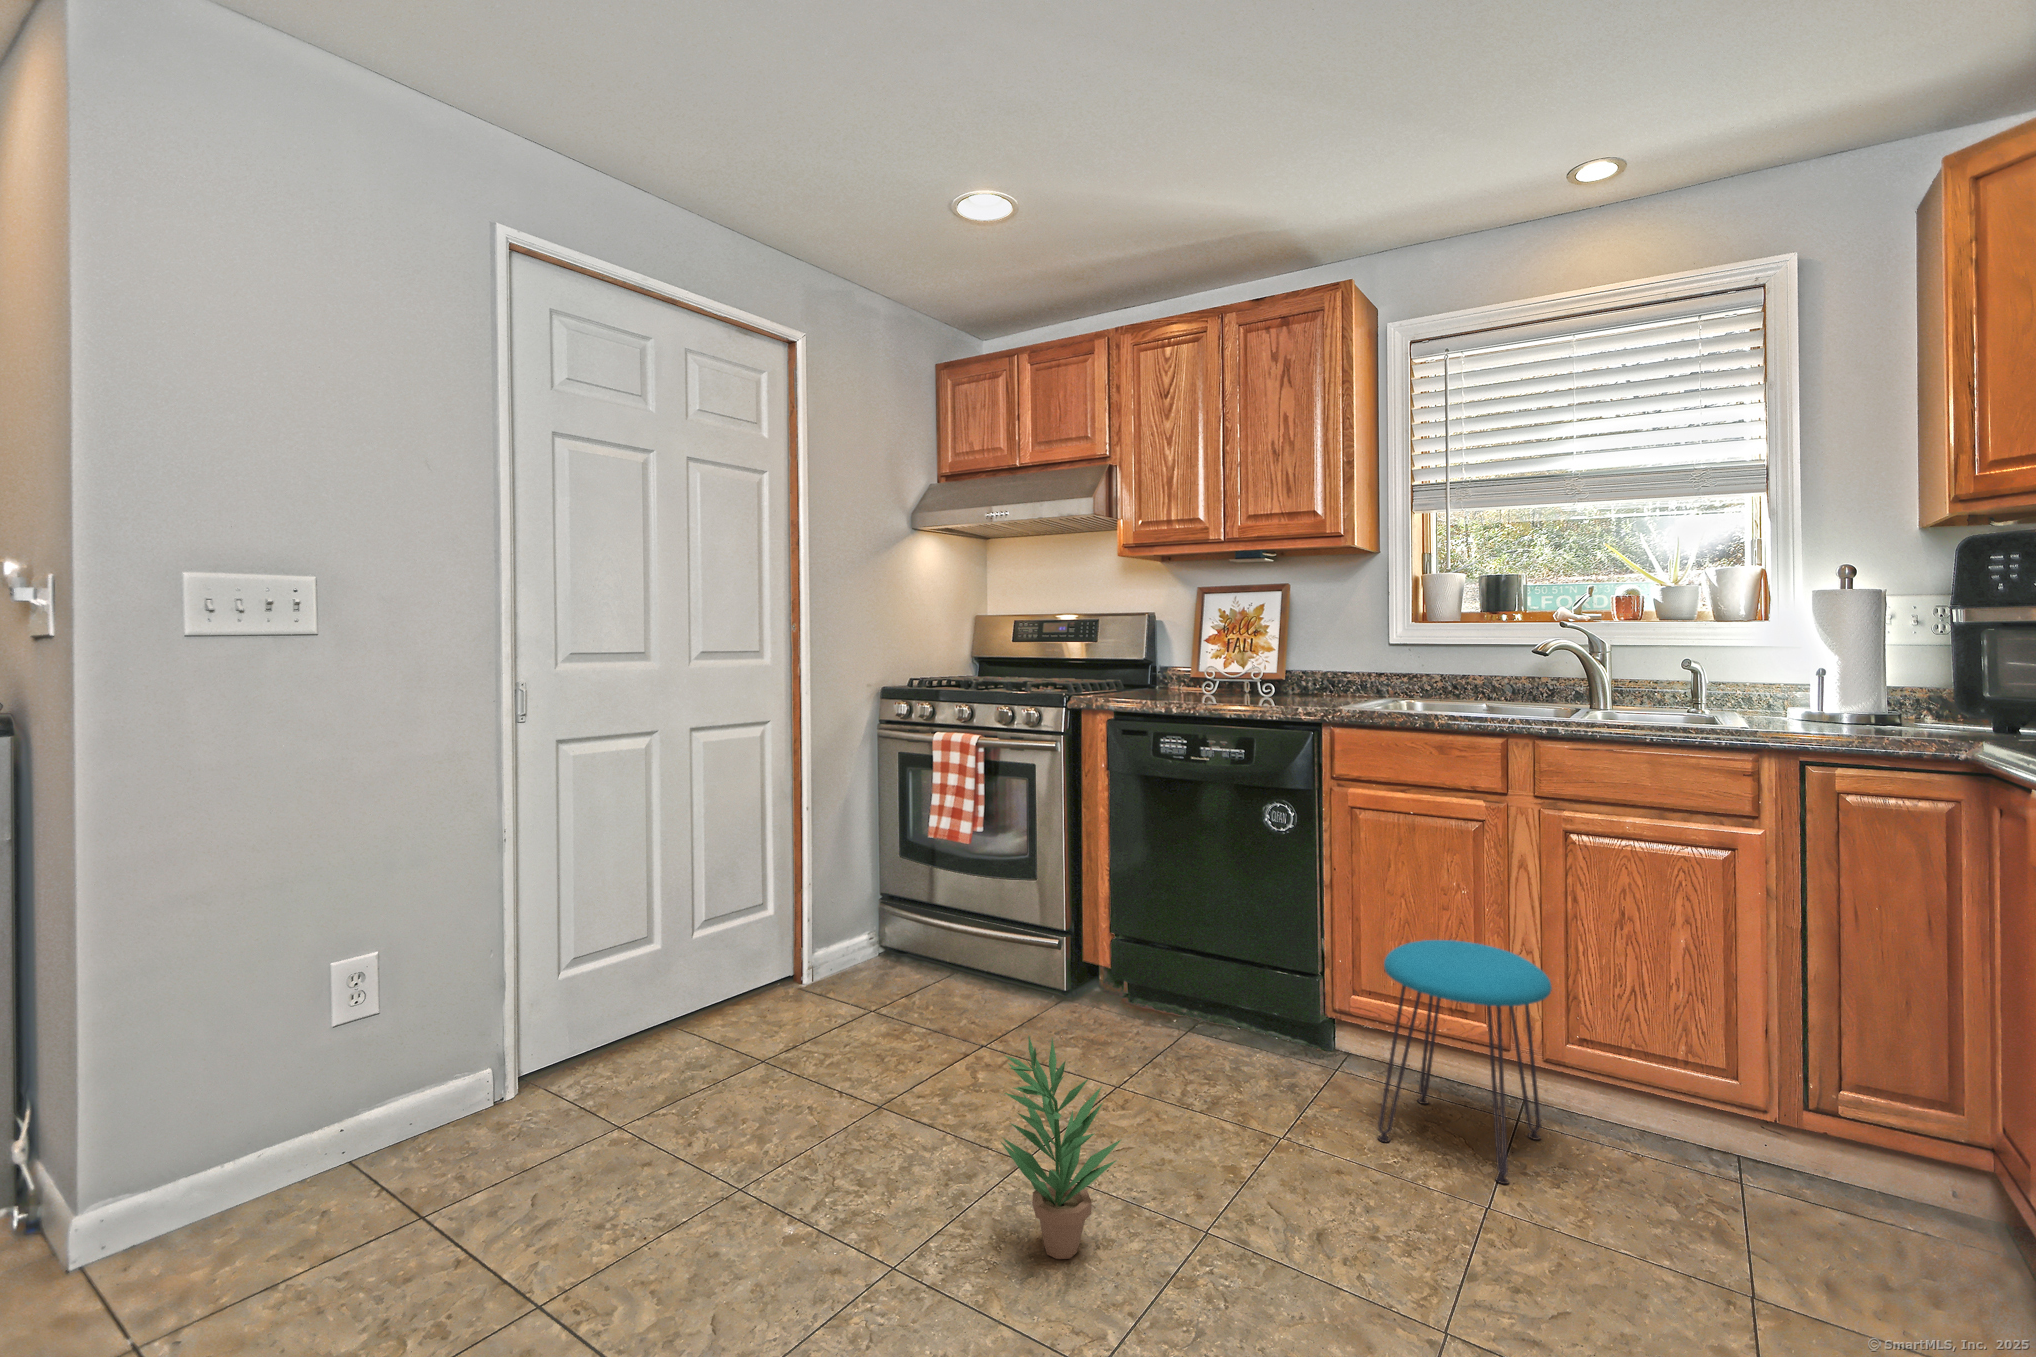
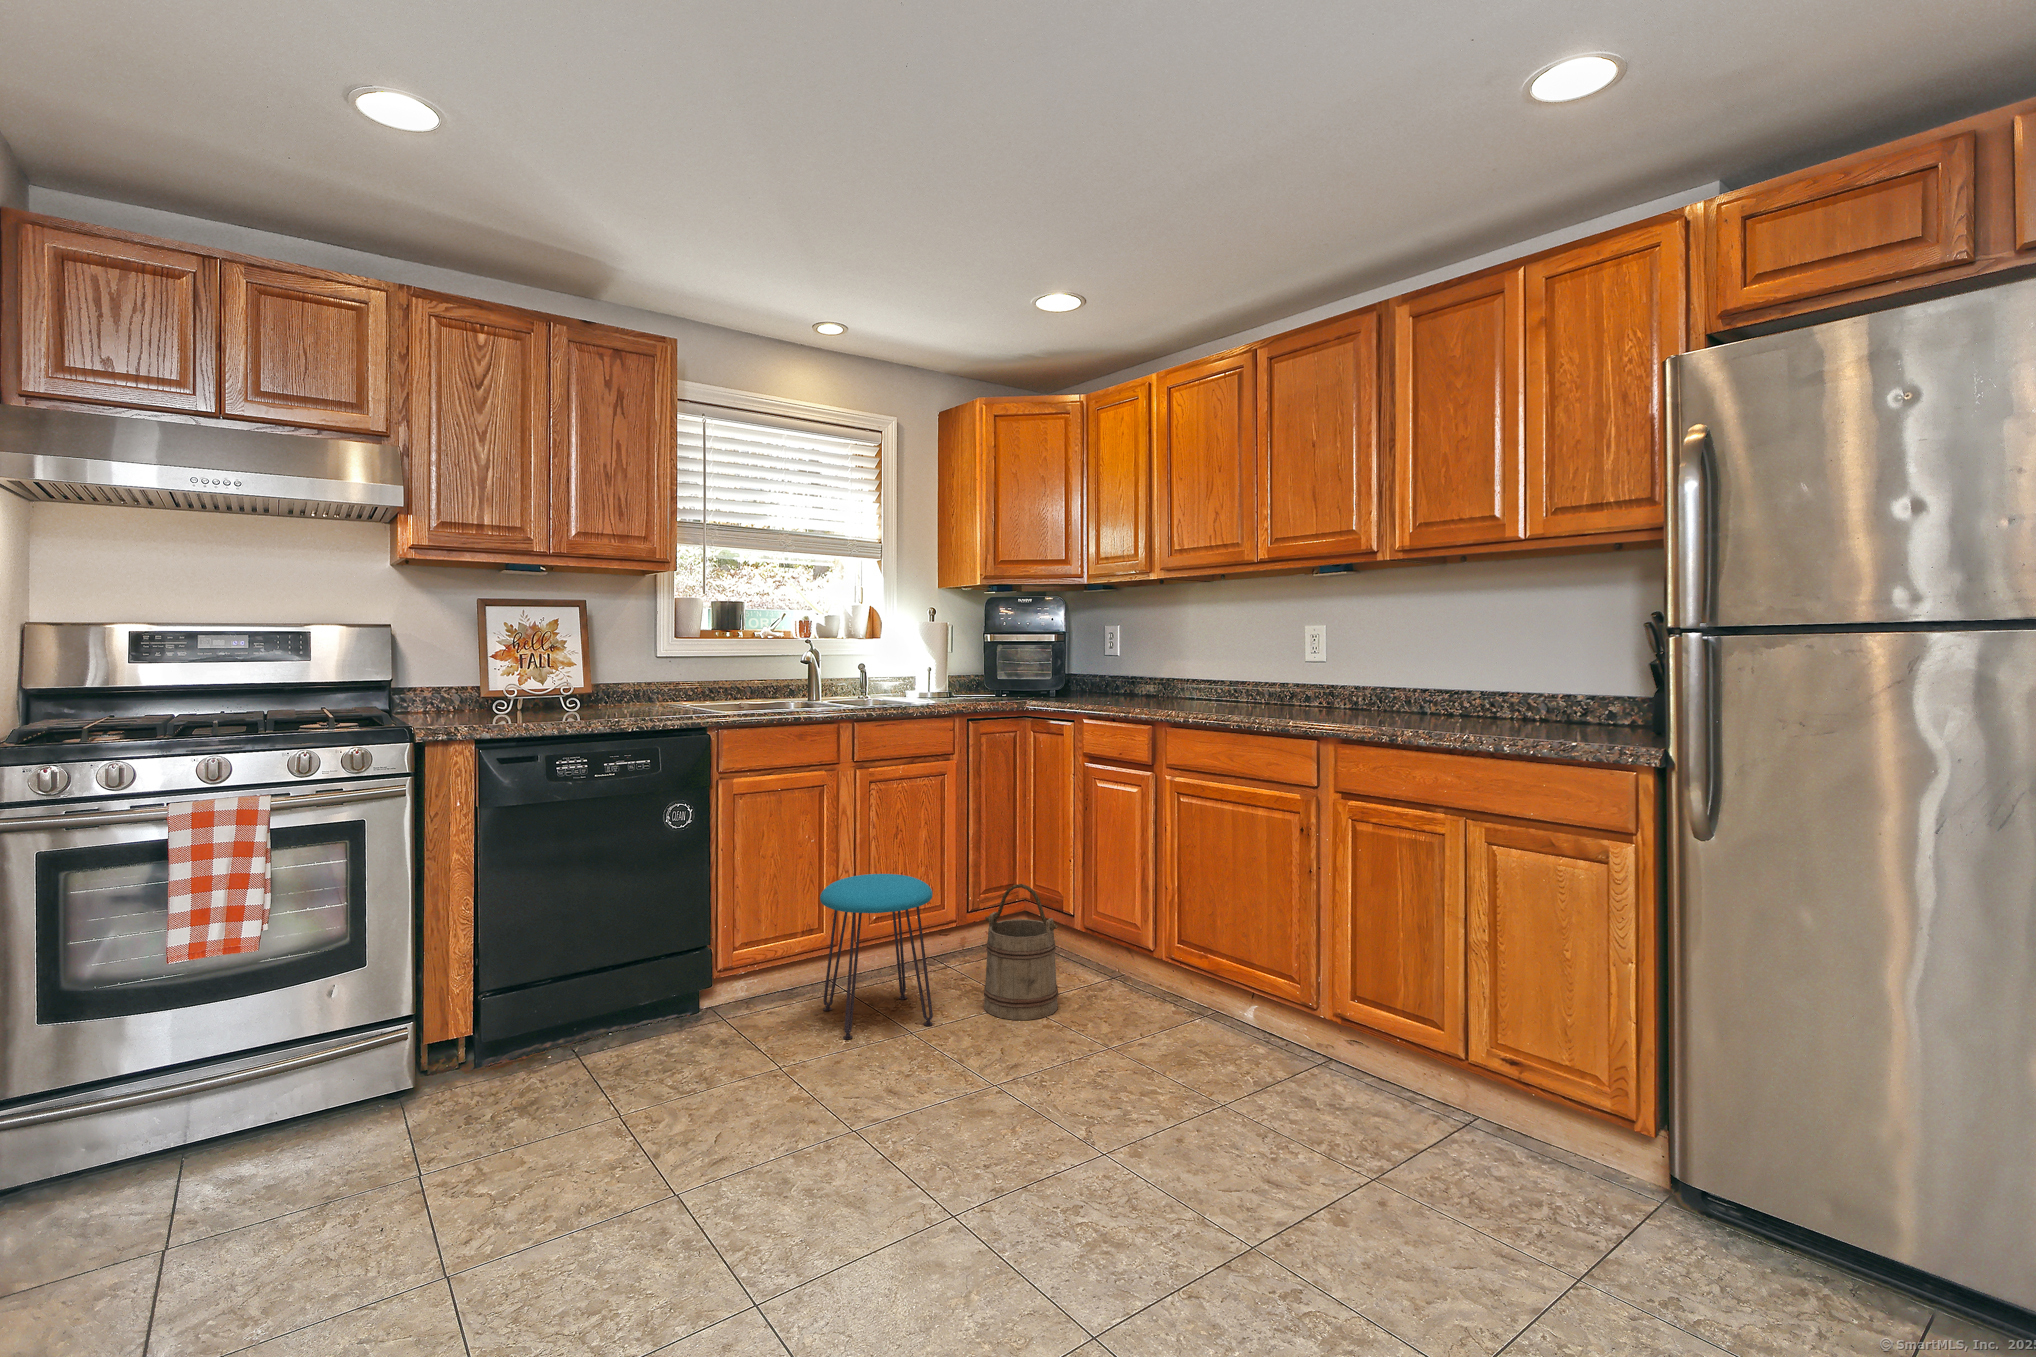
bucket: none [1614,1034,1768,1280] -> present [983,884,1058,1020]
potted plant: present [1001,1036,1121,1259] -> none [758,1023,861,1212]

